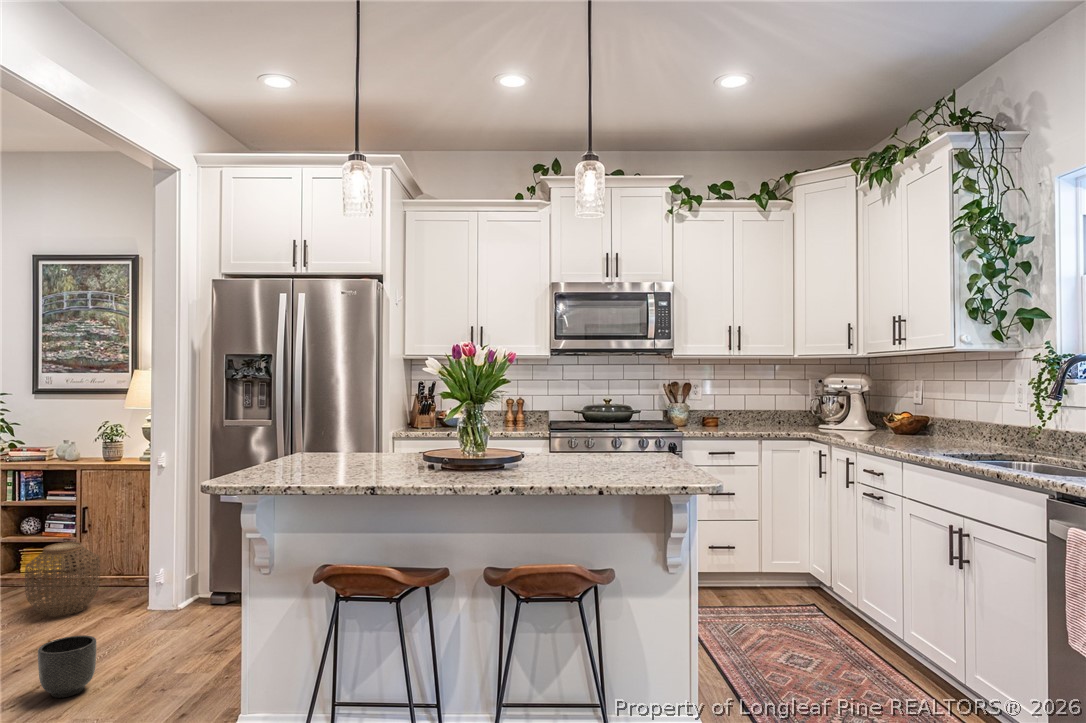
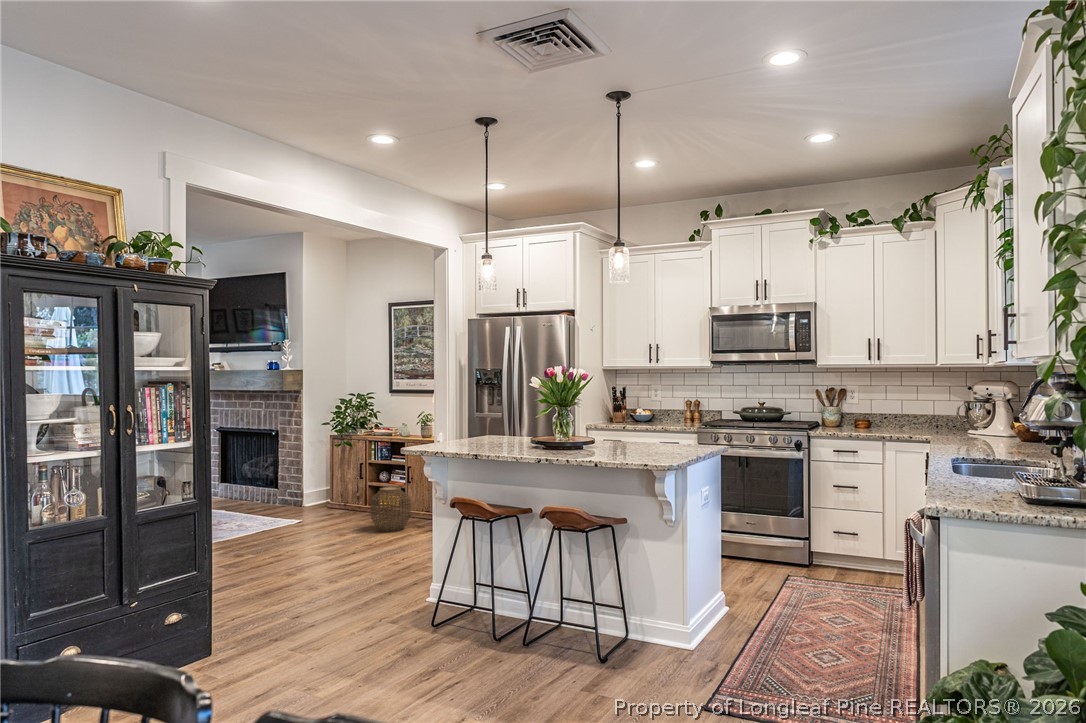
planter: present [38,635,96,698] -> none [356,535,385,567]

